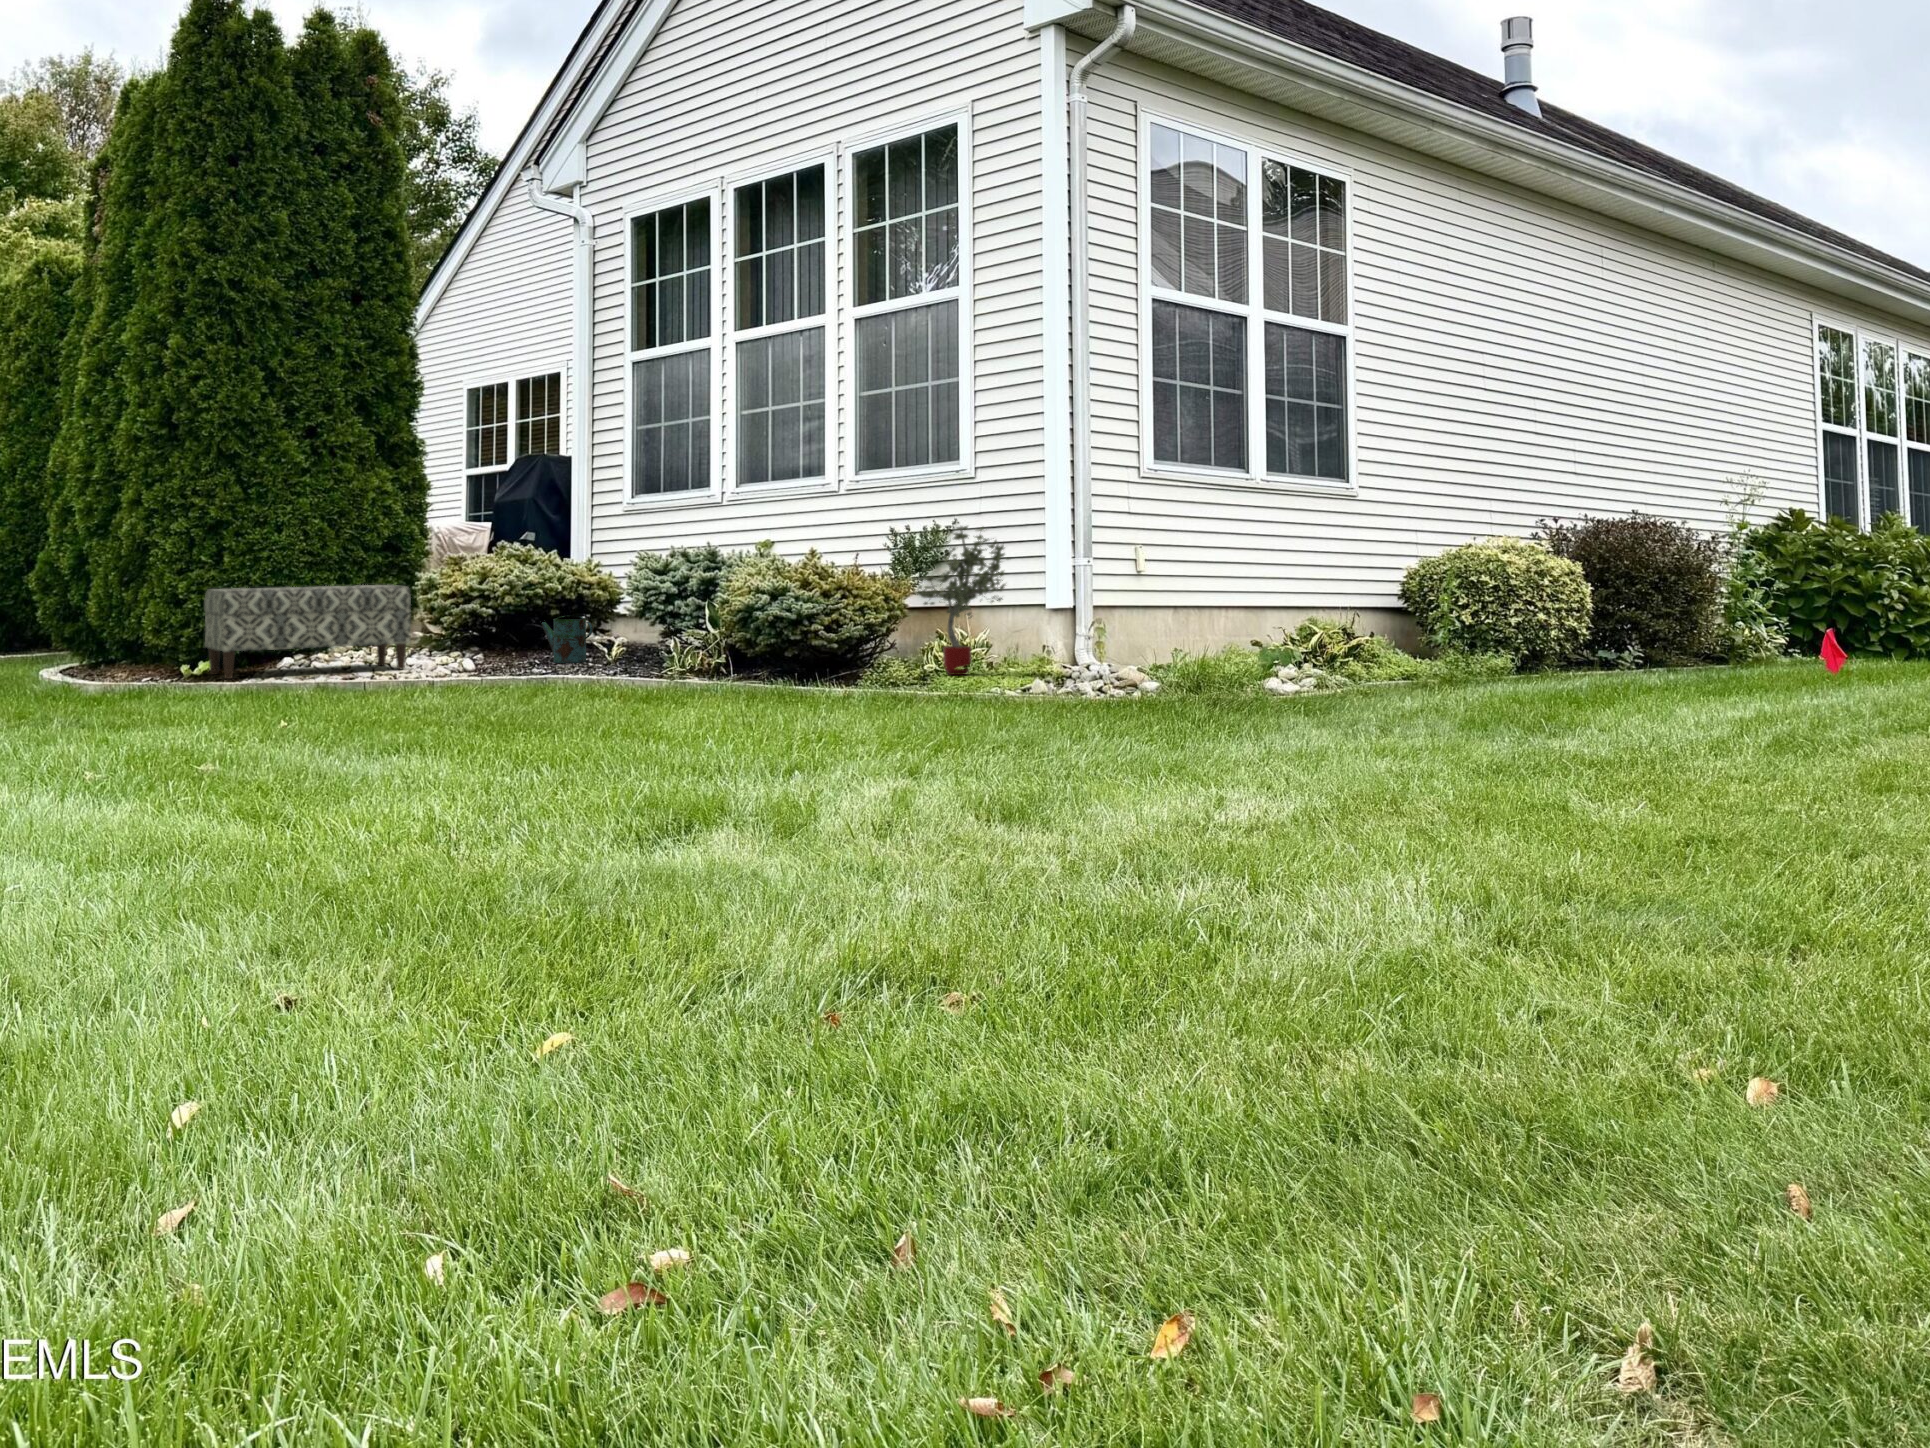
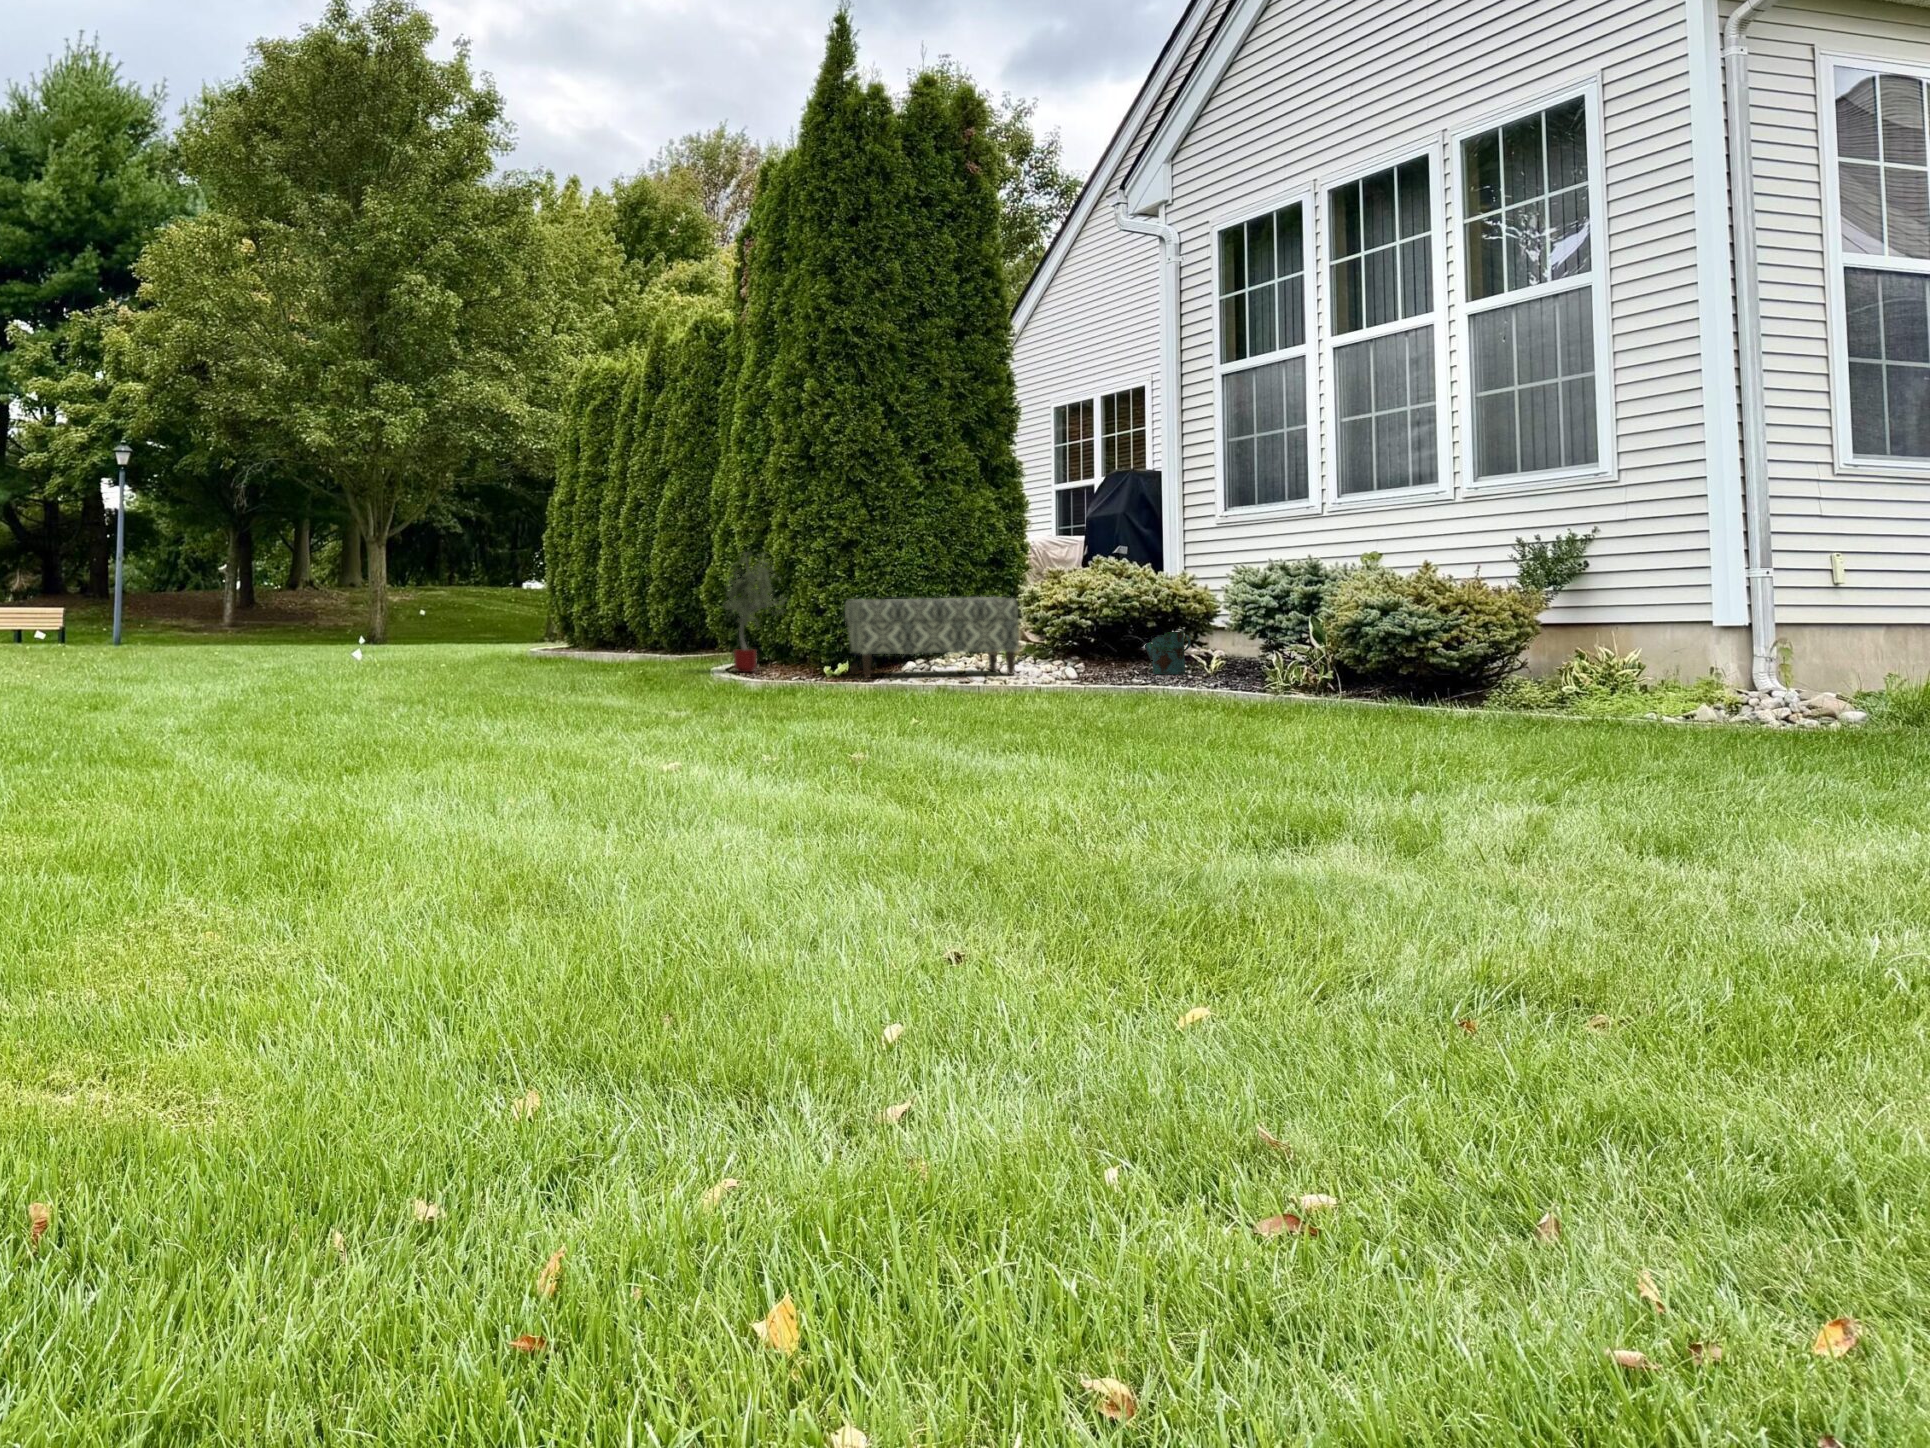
potted tree: present [915,526,1006,675] -> present [723,552,785,672]

